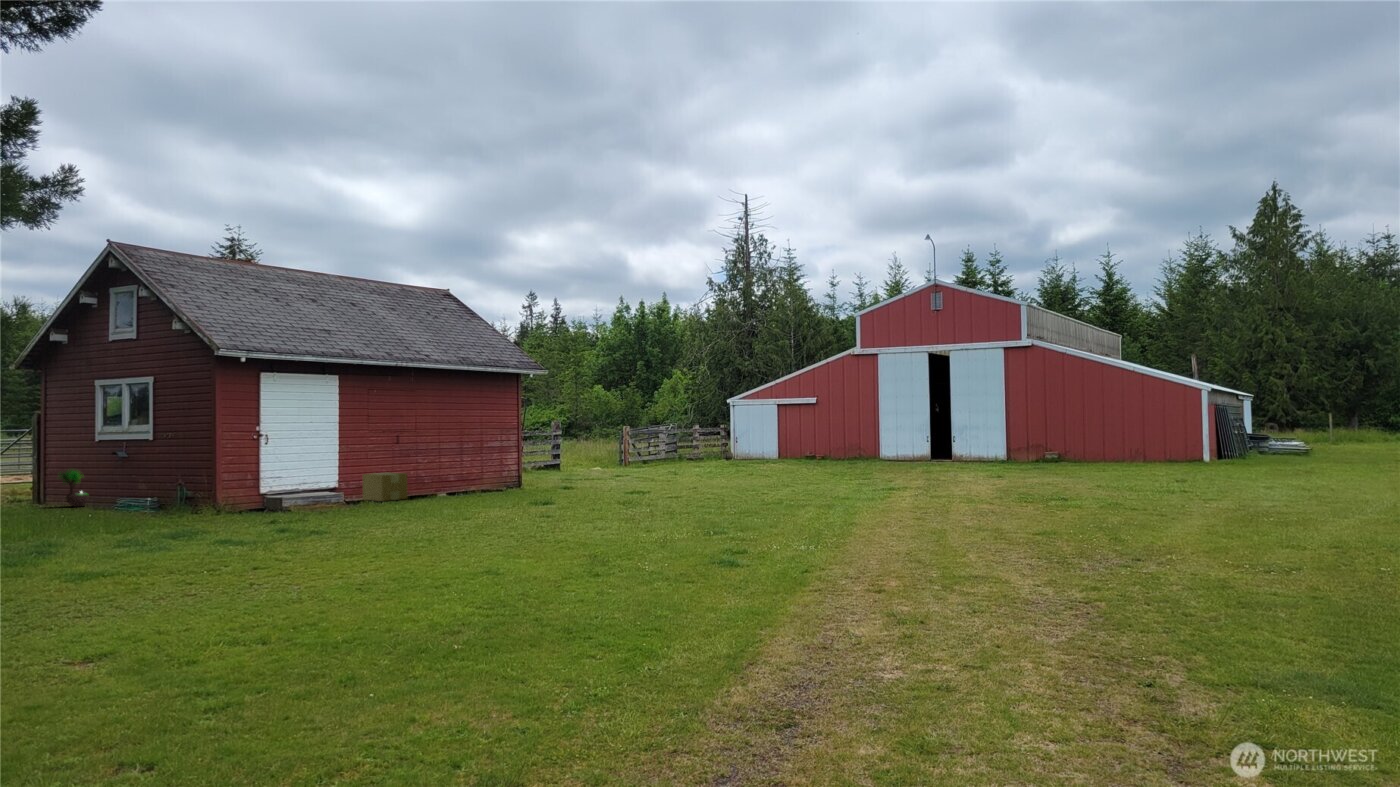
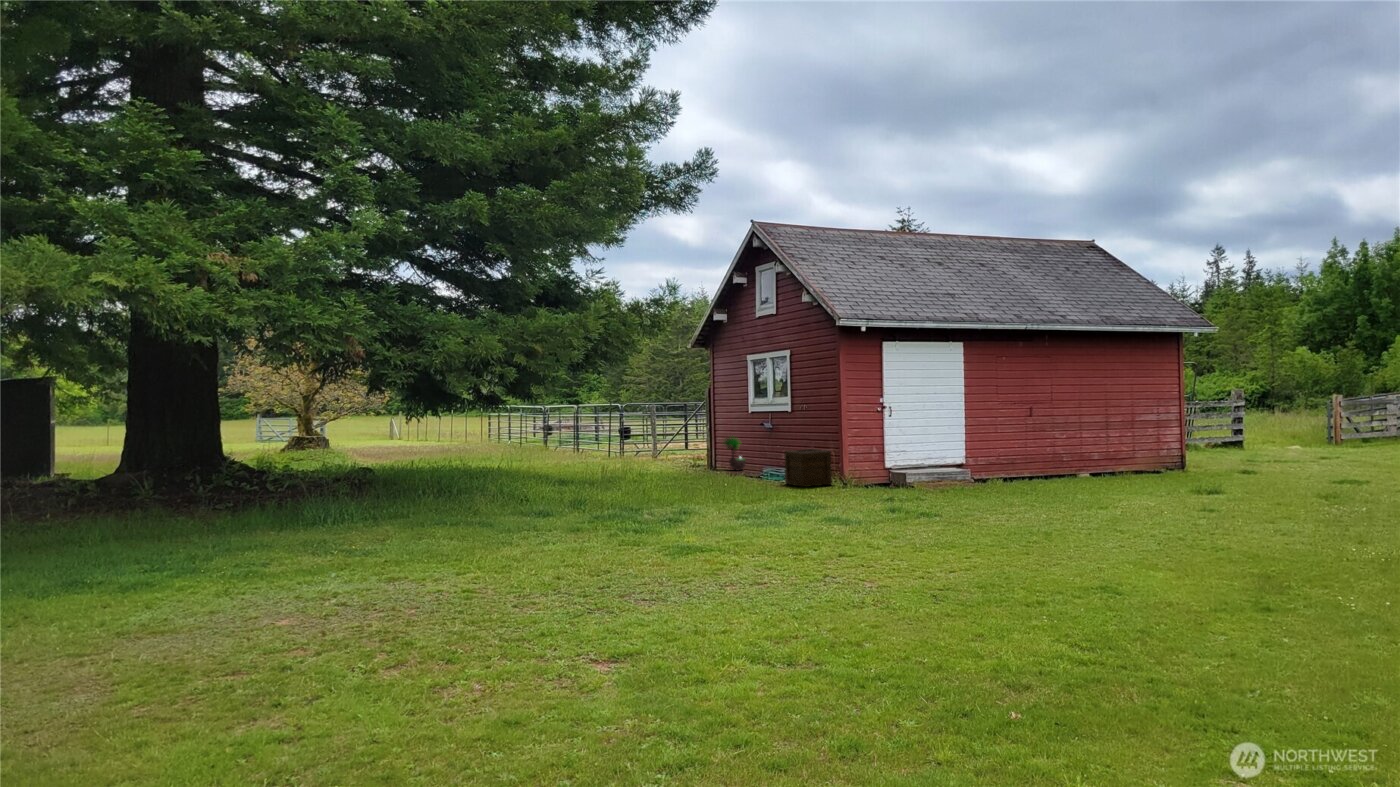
cardboard box: present [363,472,408,501] -> none [989,449,1040,482]
wooden crate: none [146,479,202,517] -> present [784,449,832,487]

